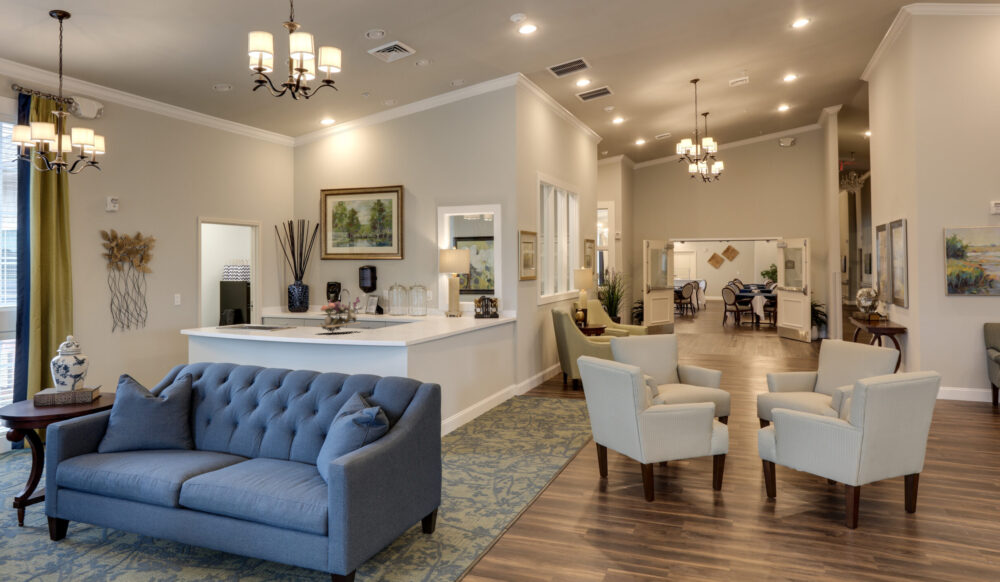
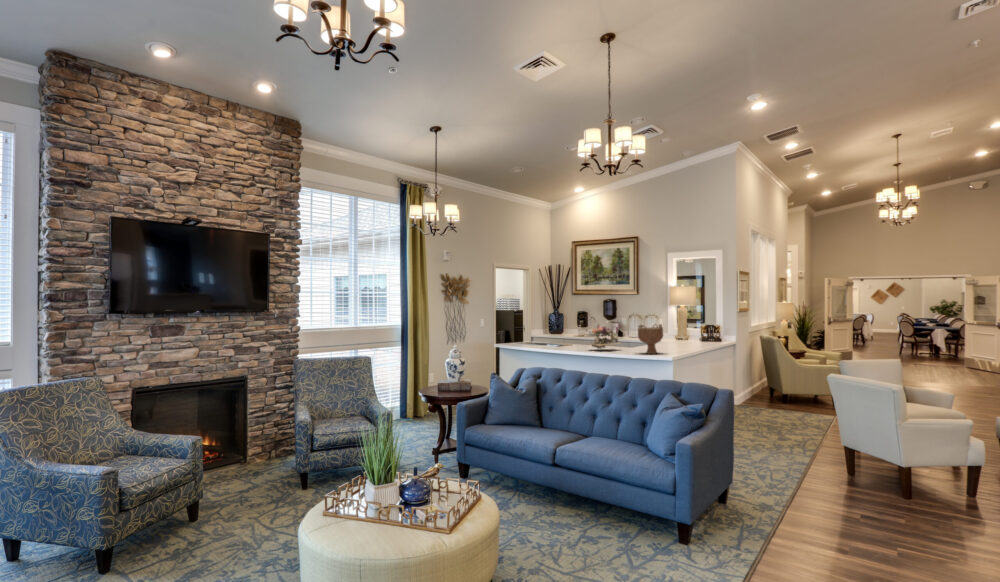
decorative bowl: none [373,296,406,335] -> present [638,324,663,354]

